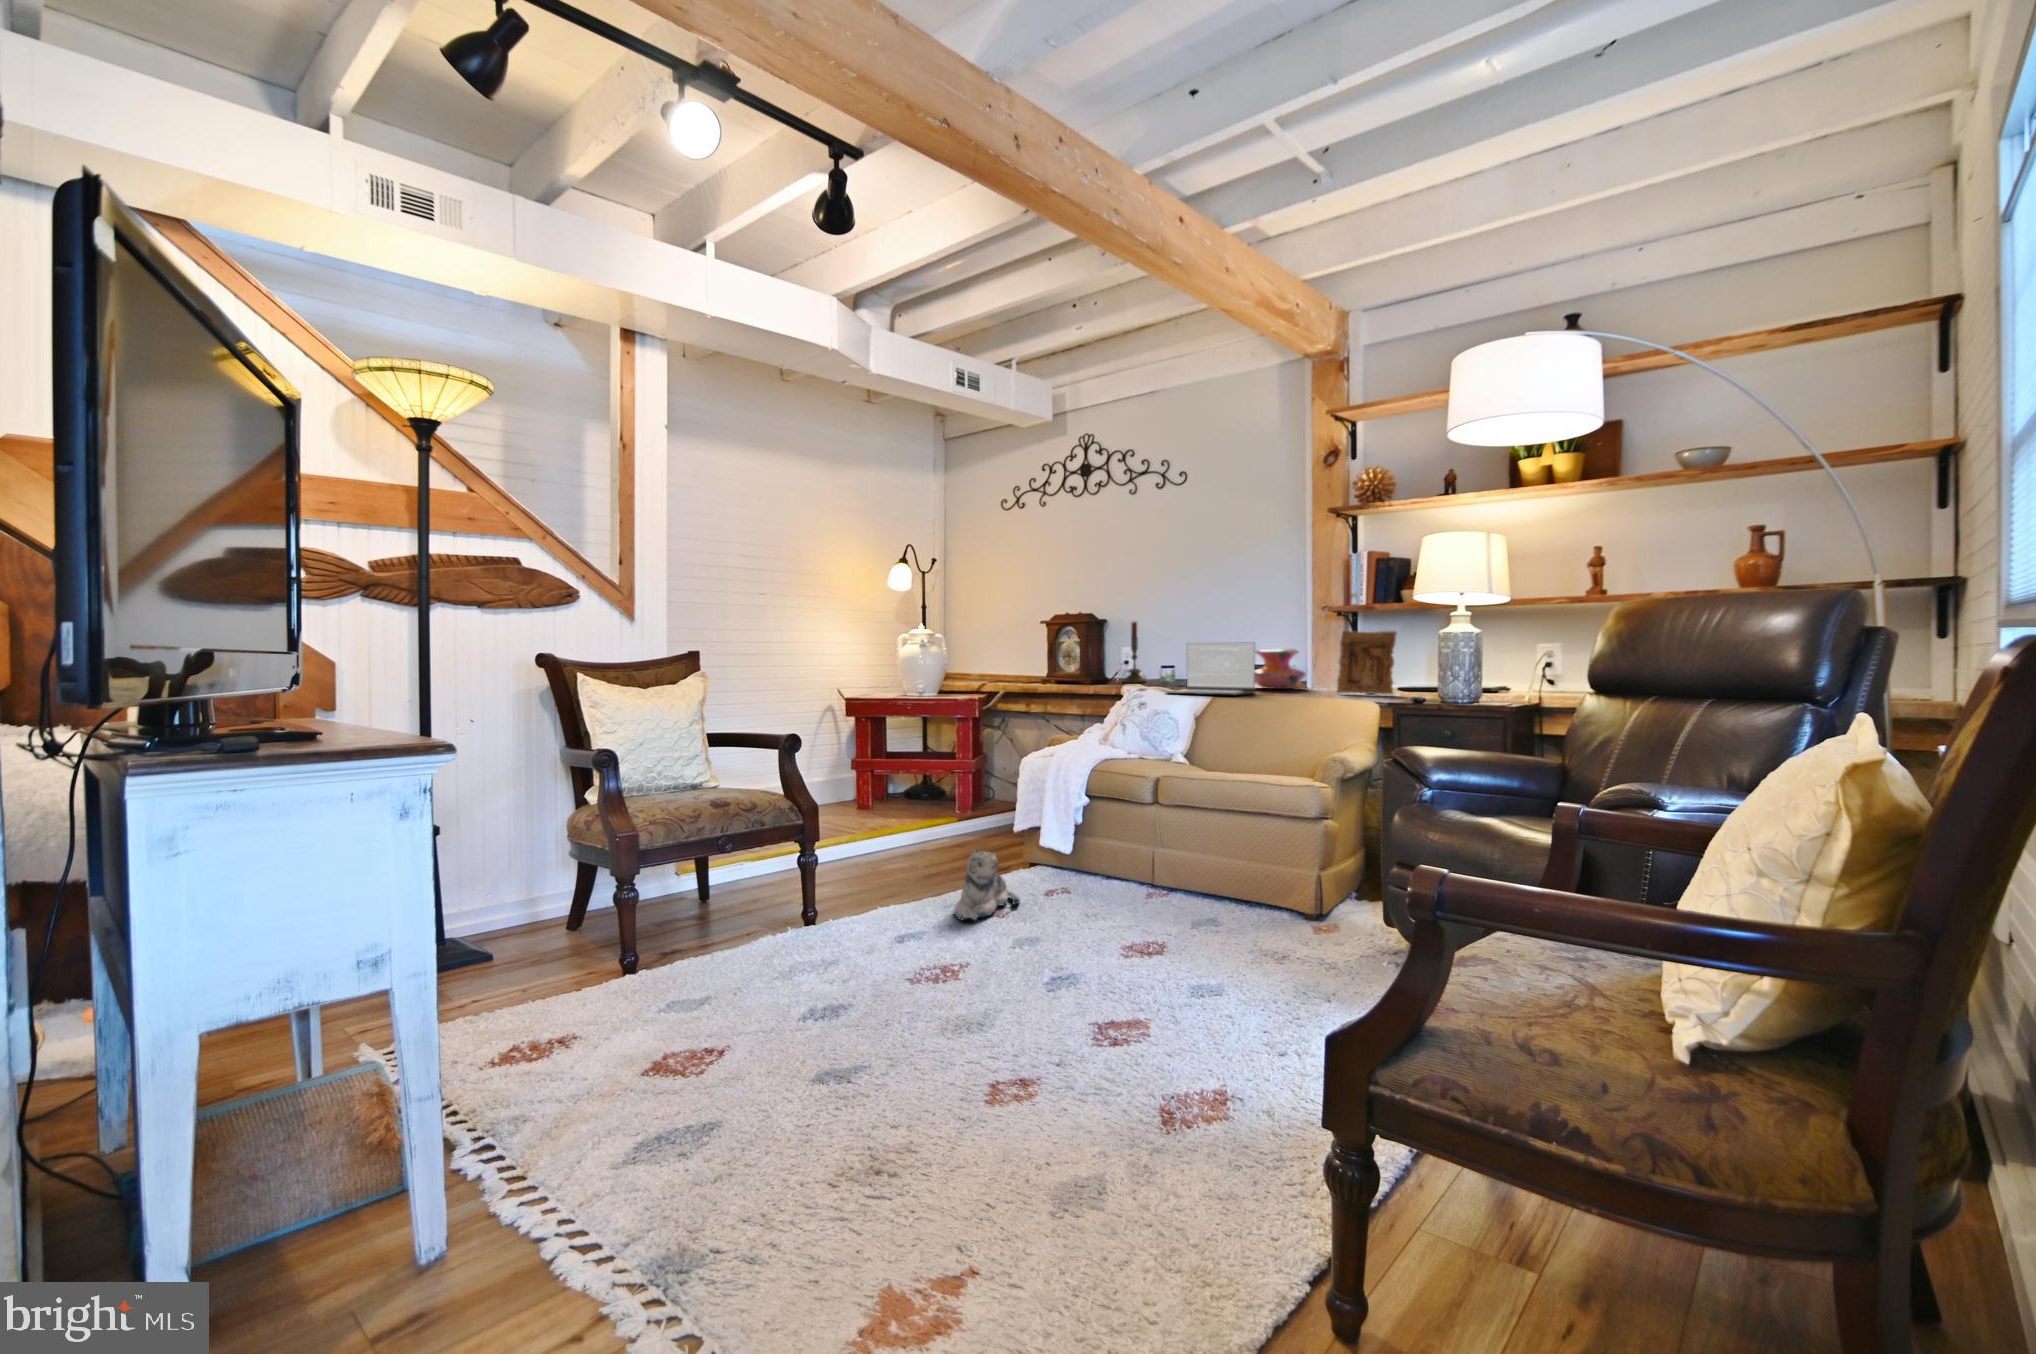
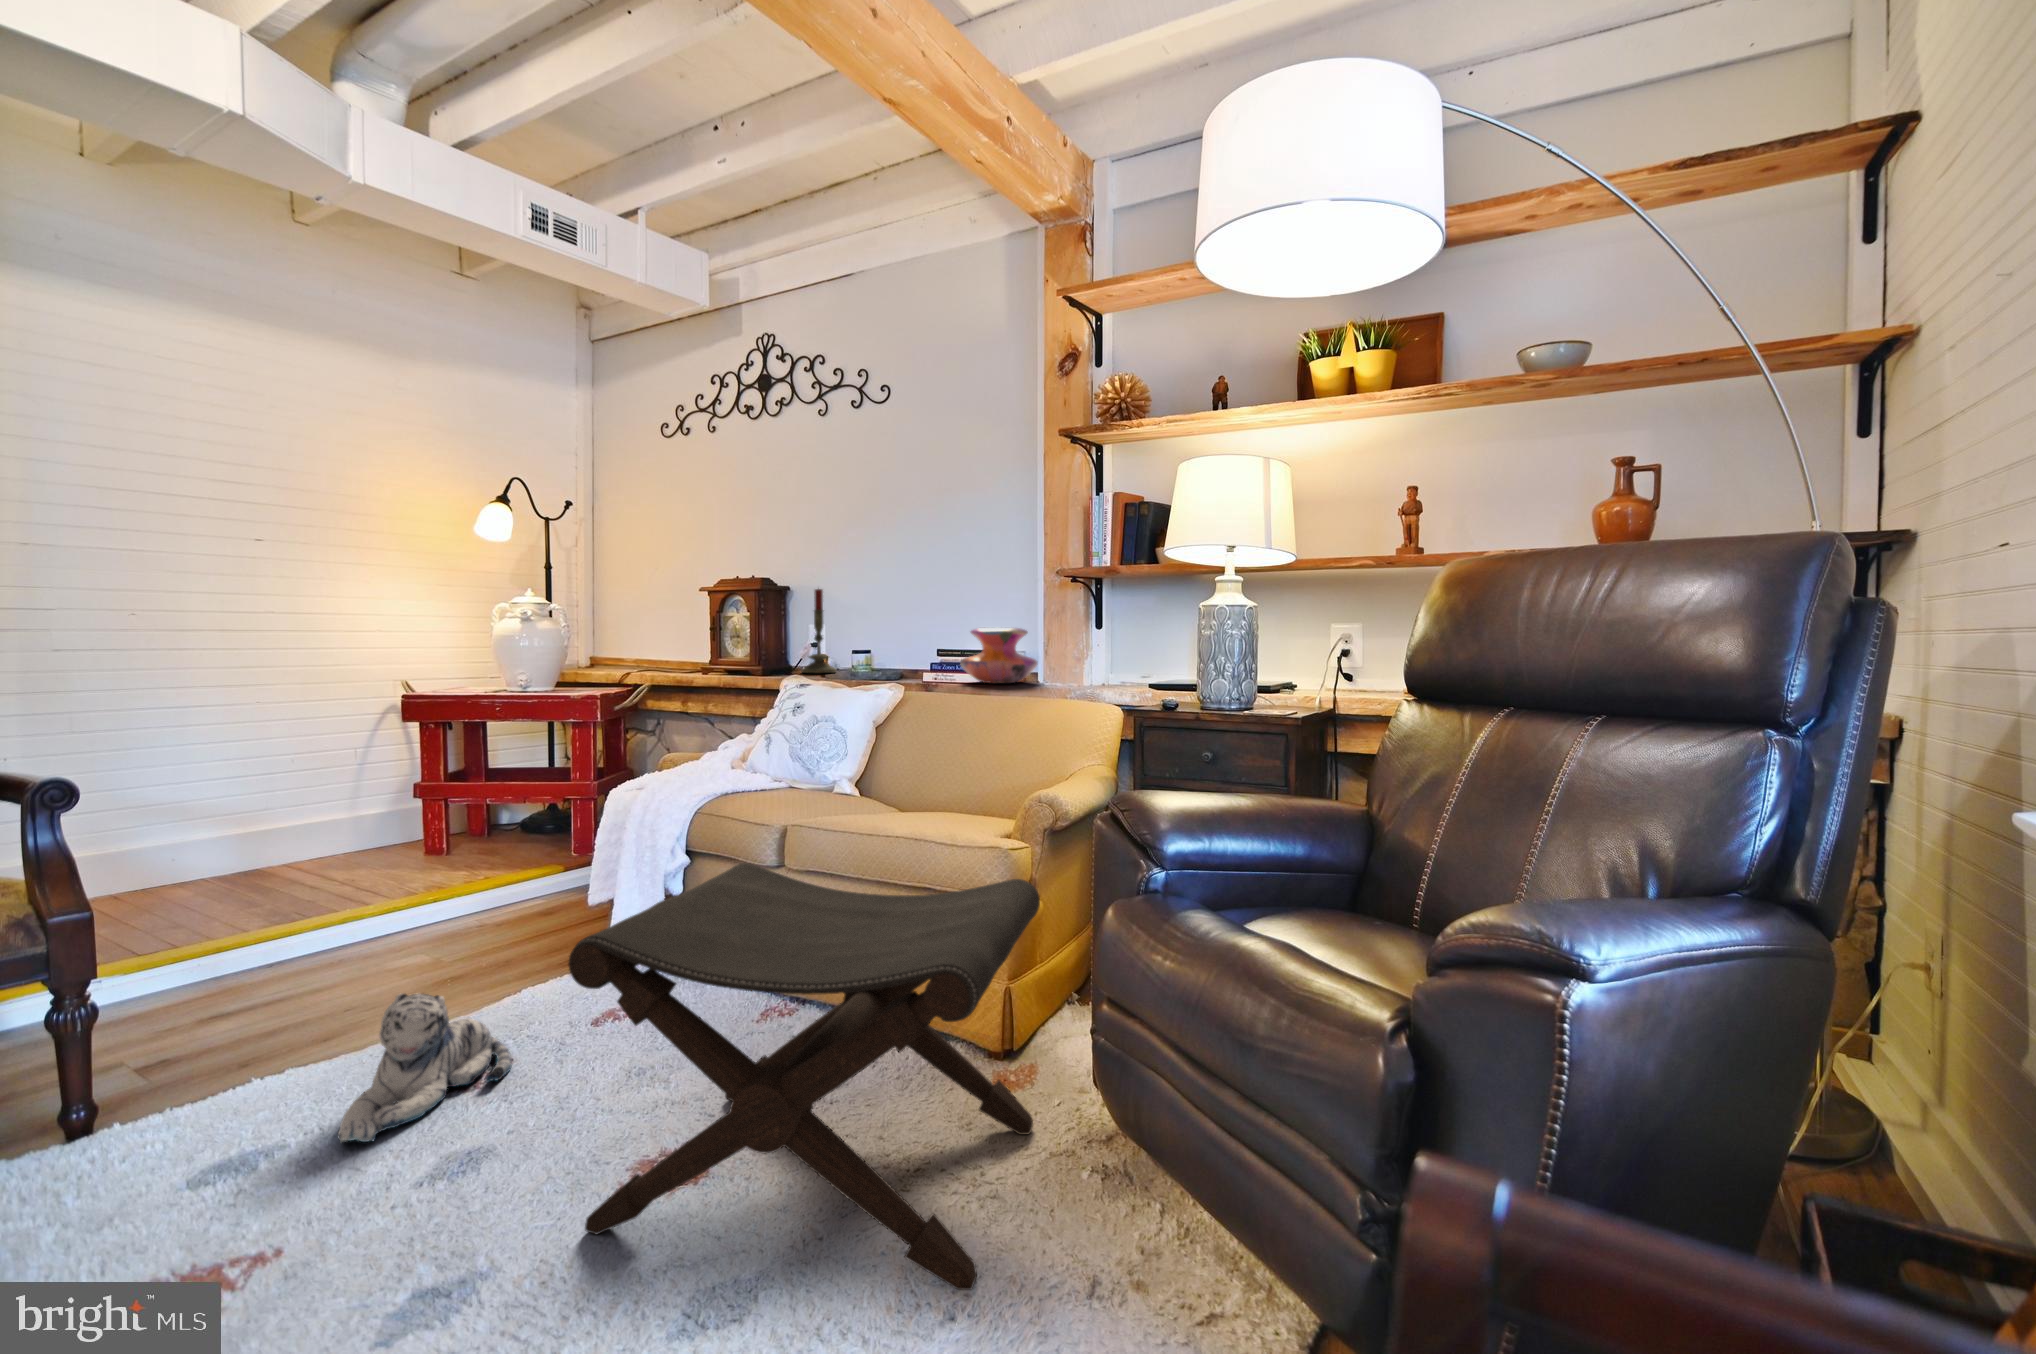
picture frame: present [1337,631,1397,694] -> none [1072,603,1152,693]
laptop: present [1166,643,1255,695] -> none [829,619,960,696]
footstool: none [1111,784,1345,982] -> present [569,863,1040,1290]

